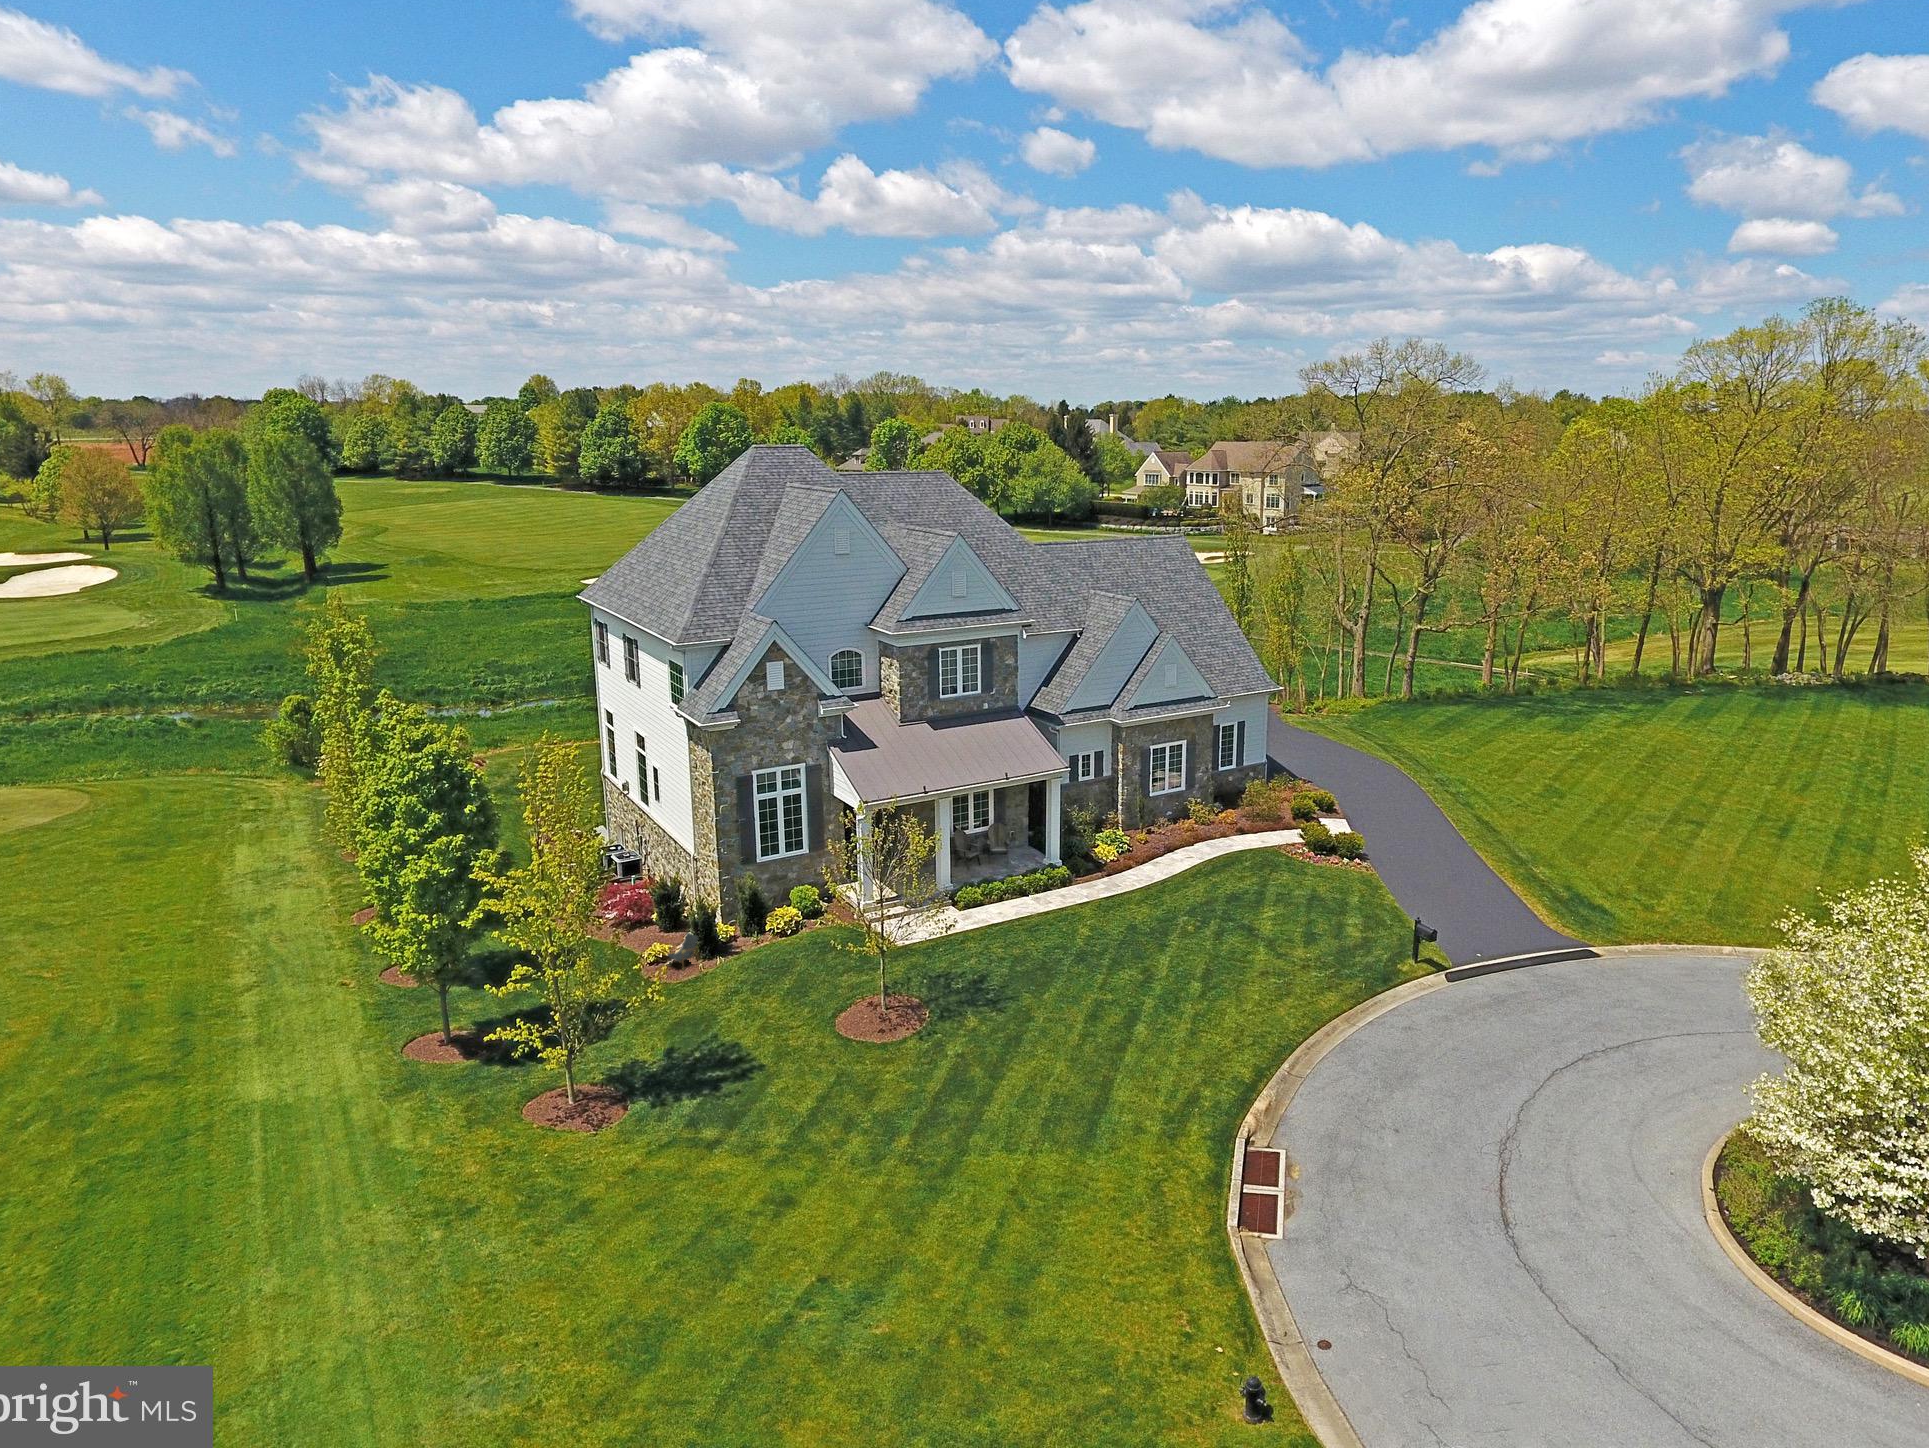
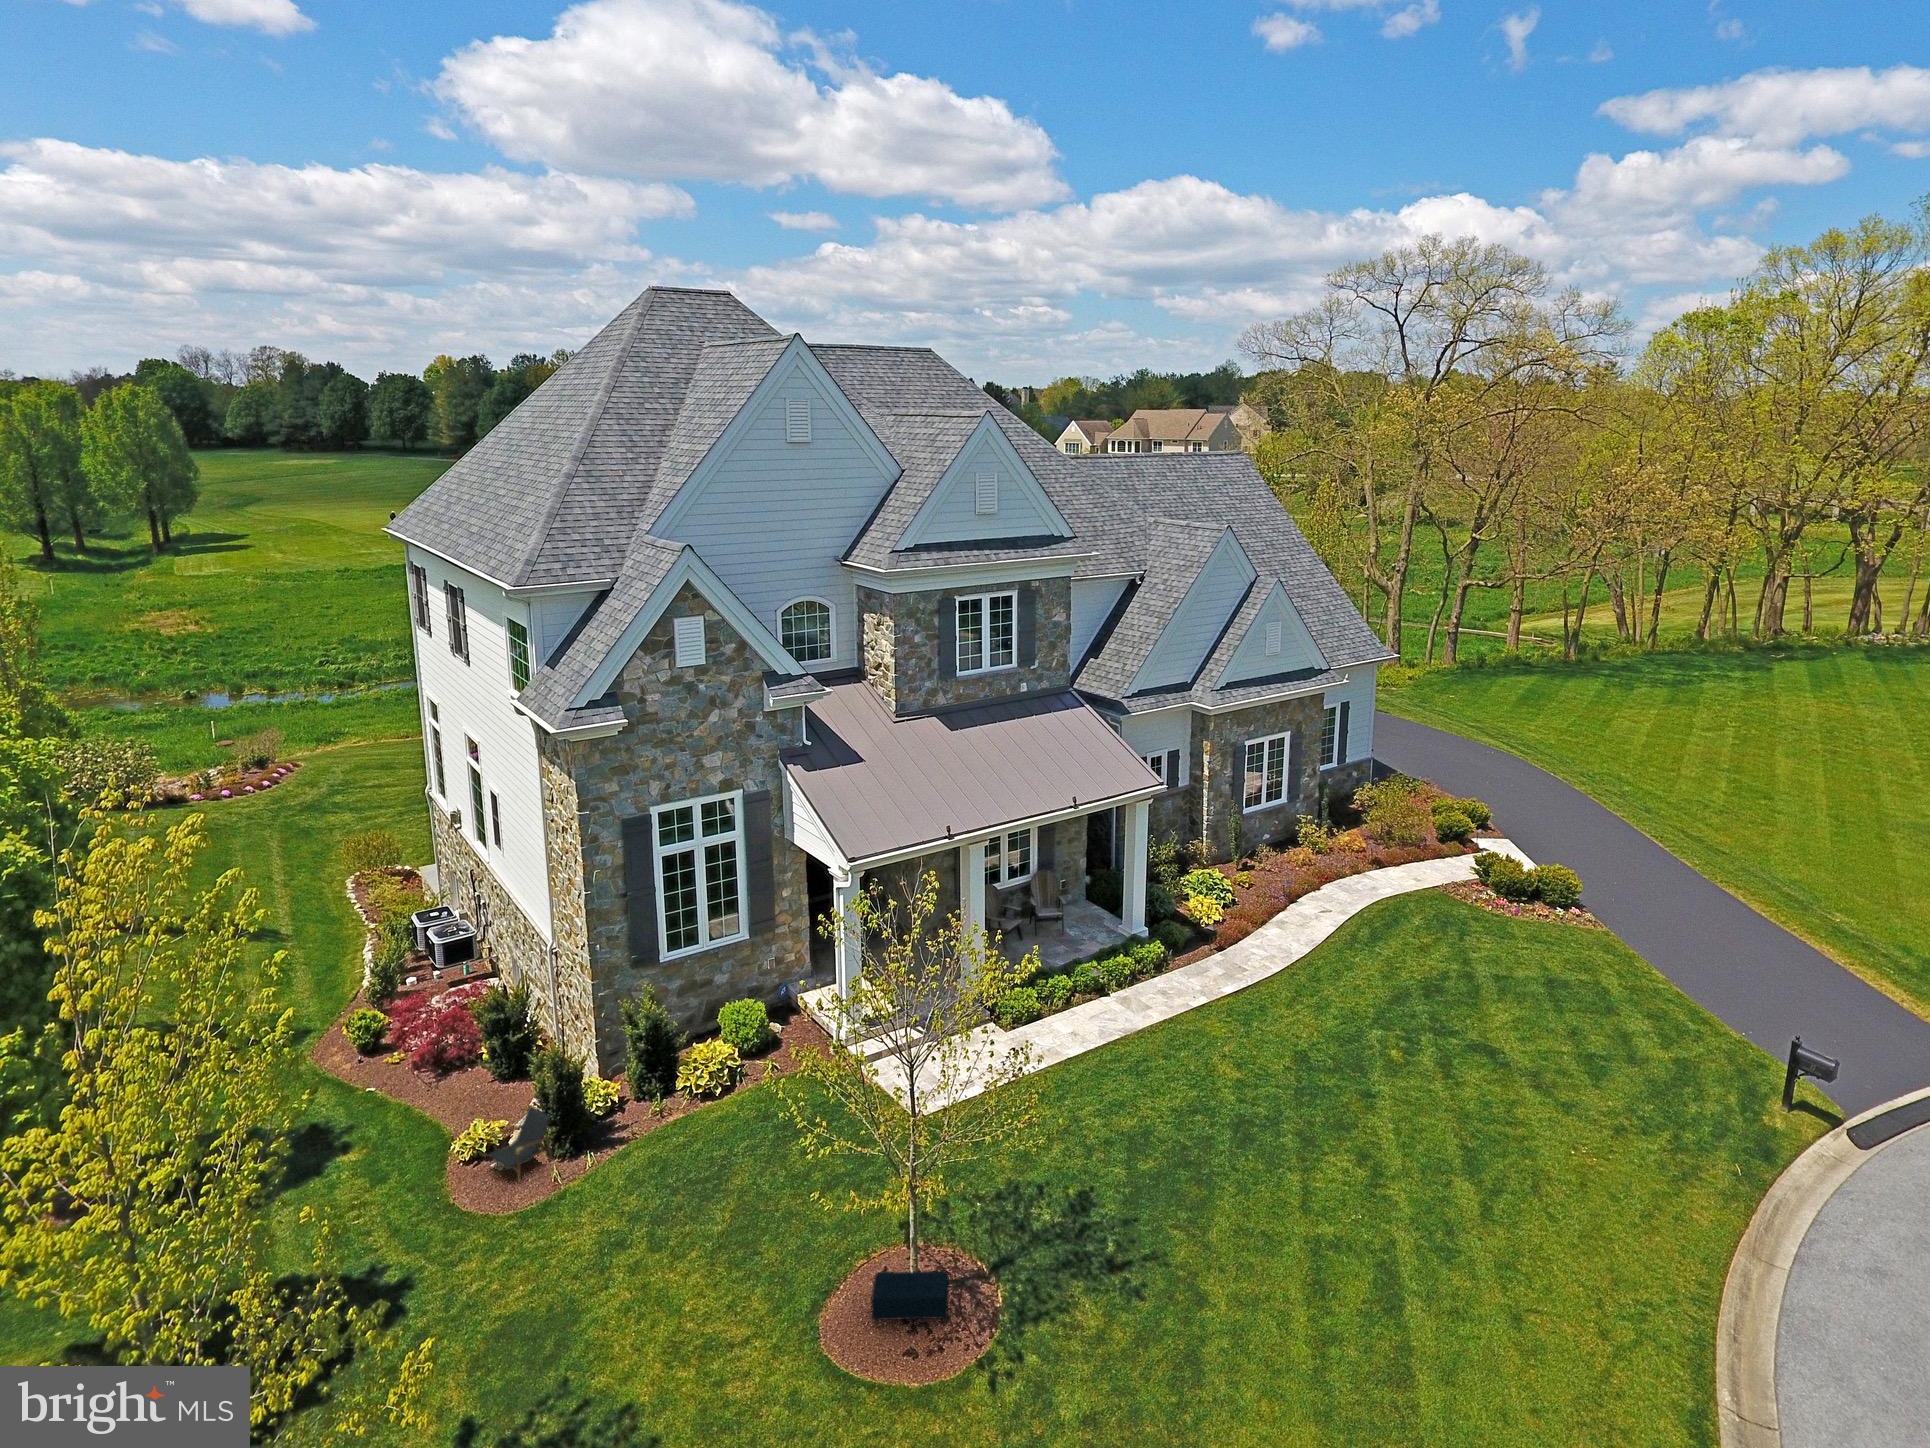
bench: none [864,1001,905,1026] -> present [871,1271,949,1326]

